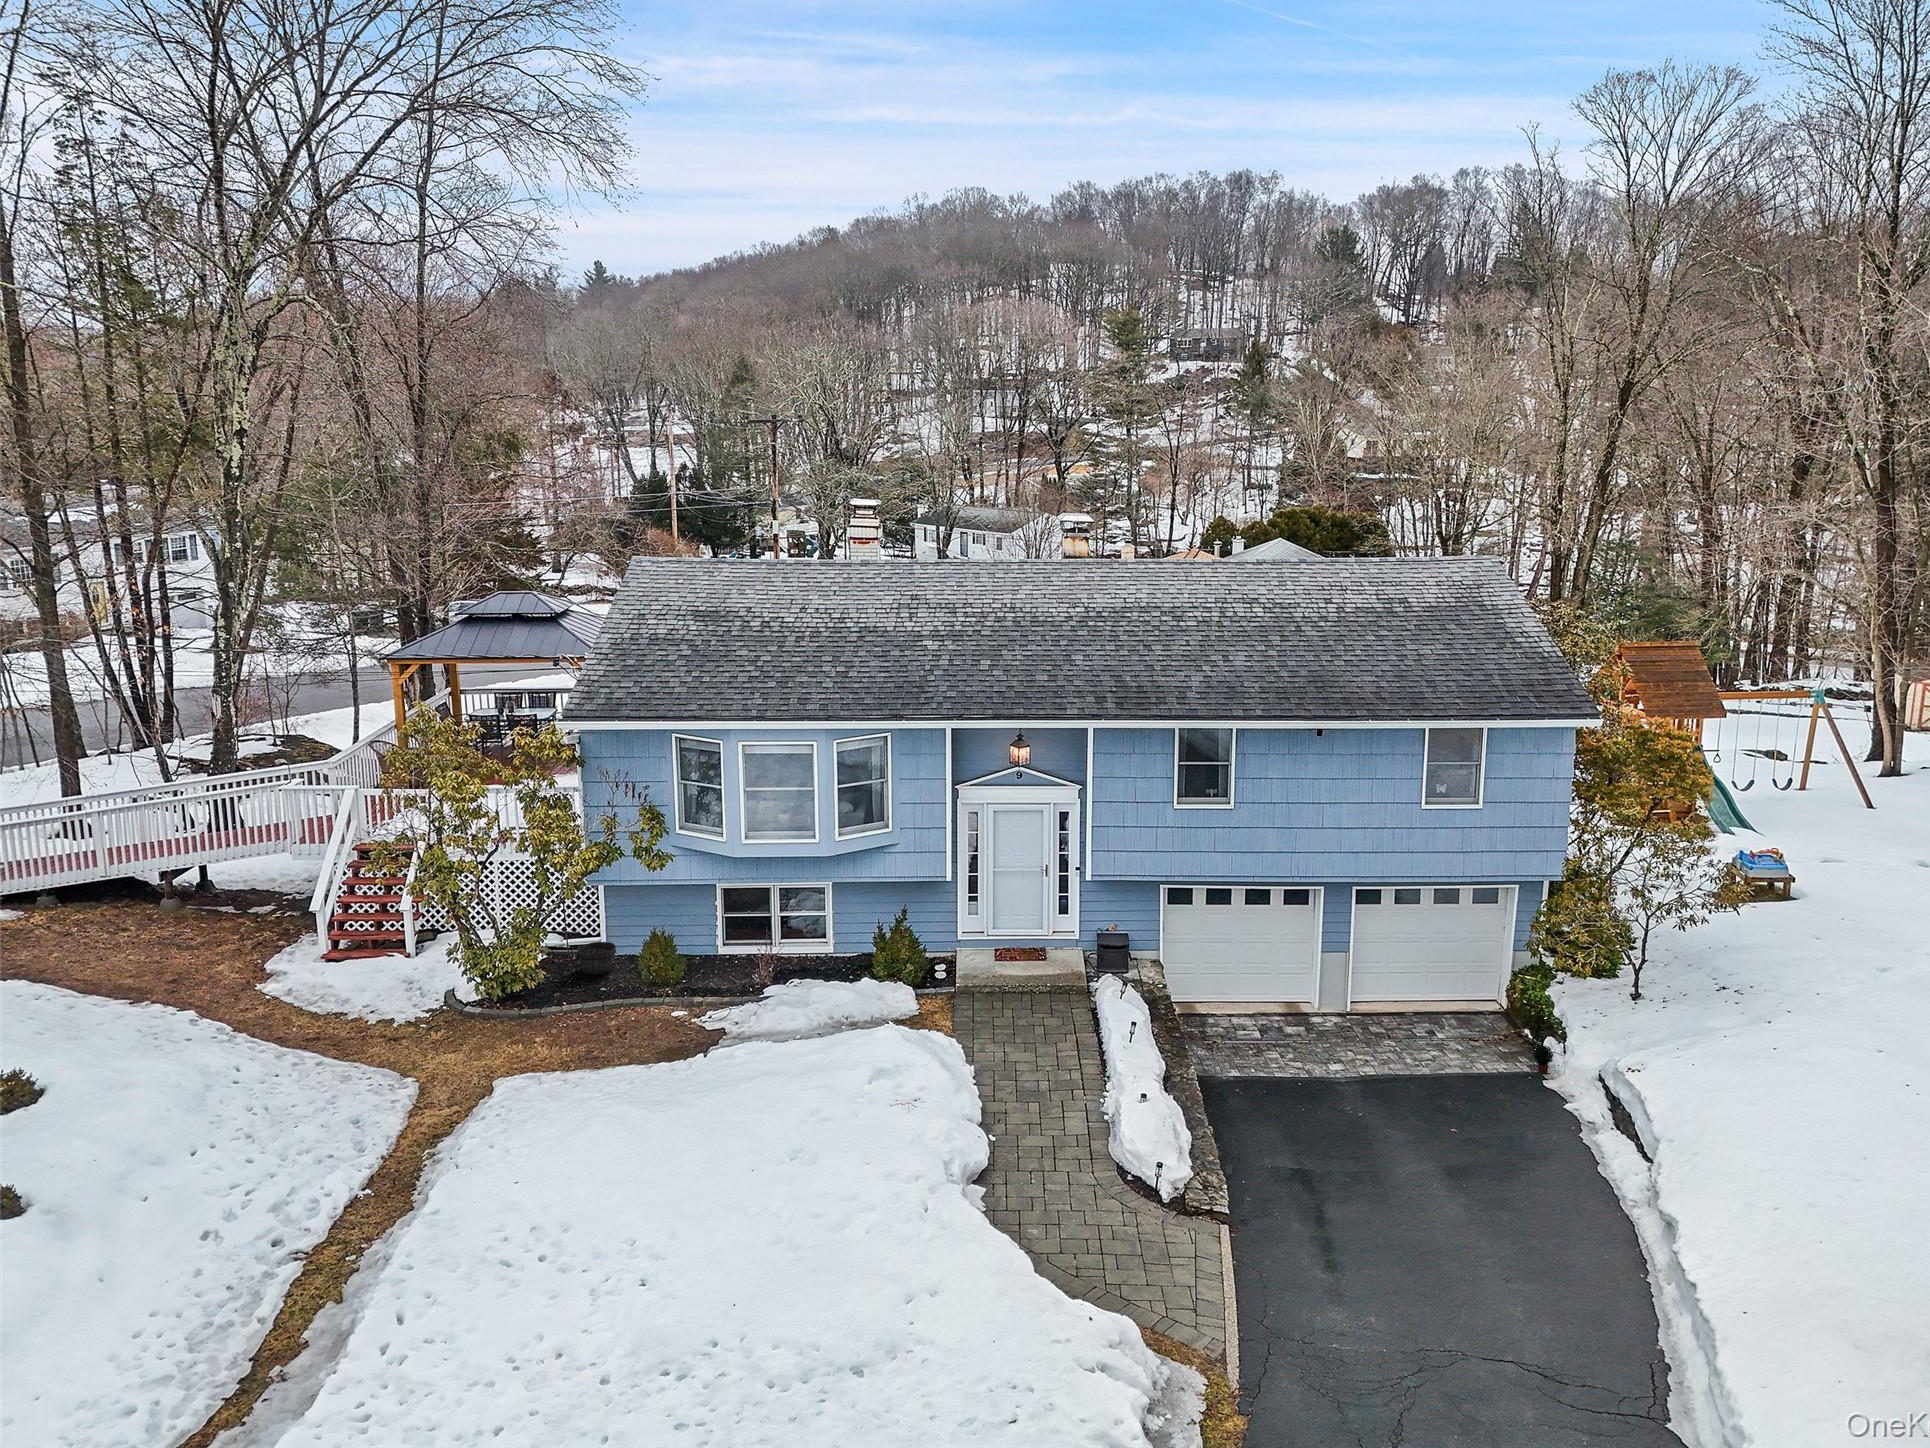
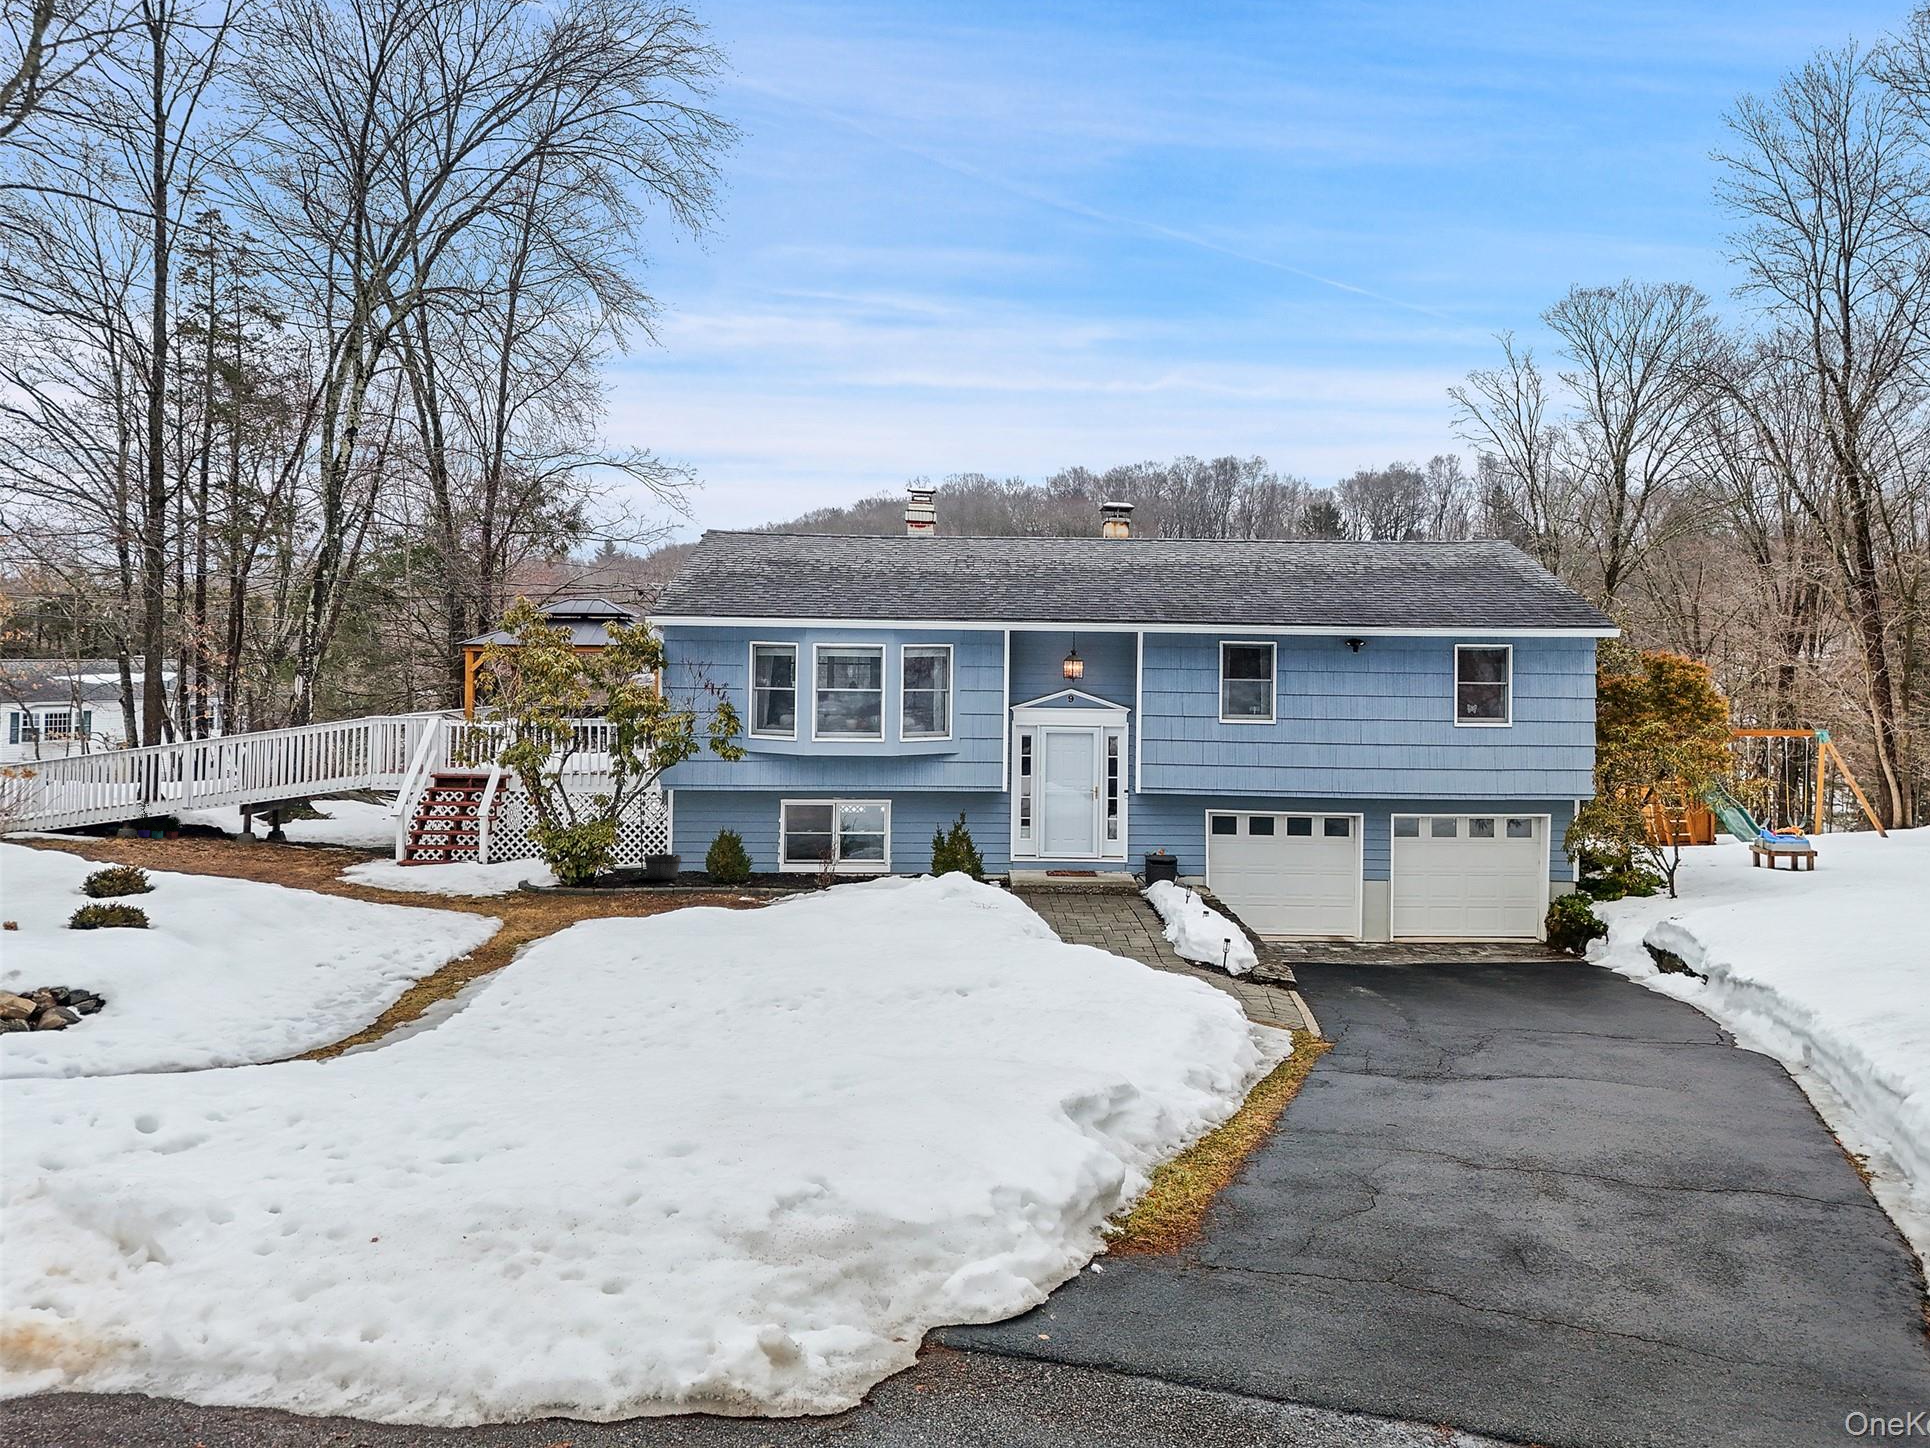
potted plant: present [1531,1008,1553,1073] -> present [137,798,181,839]

